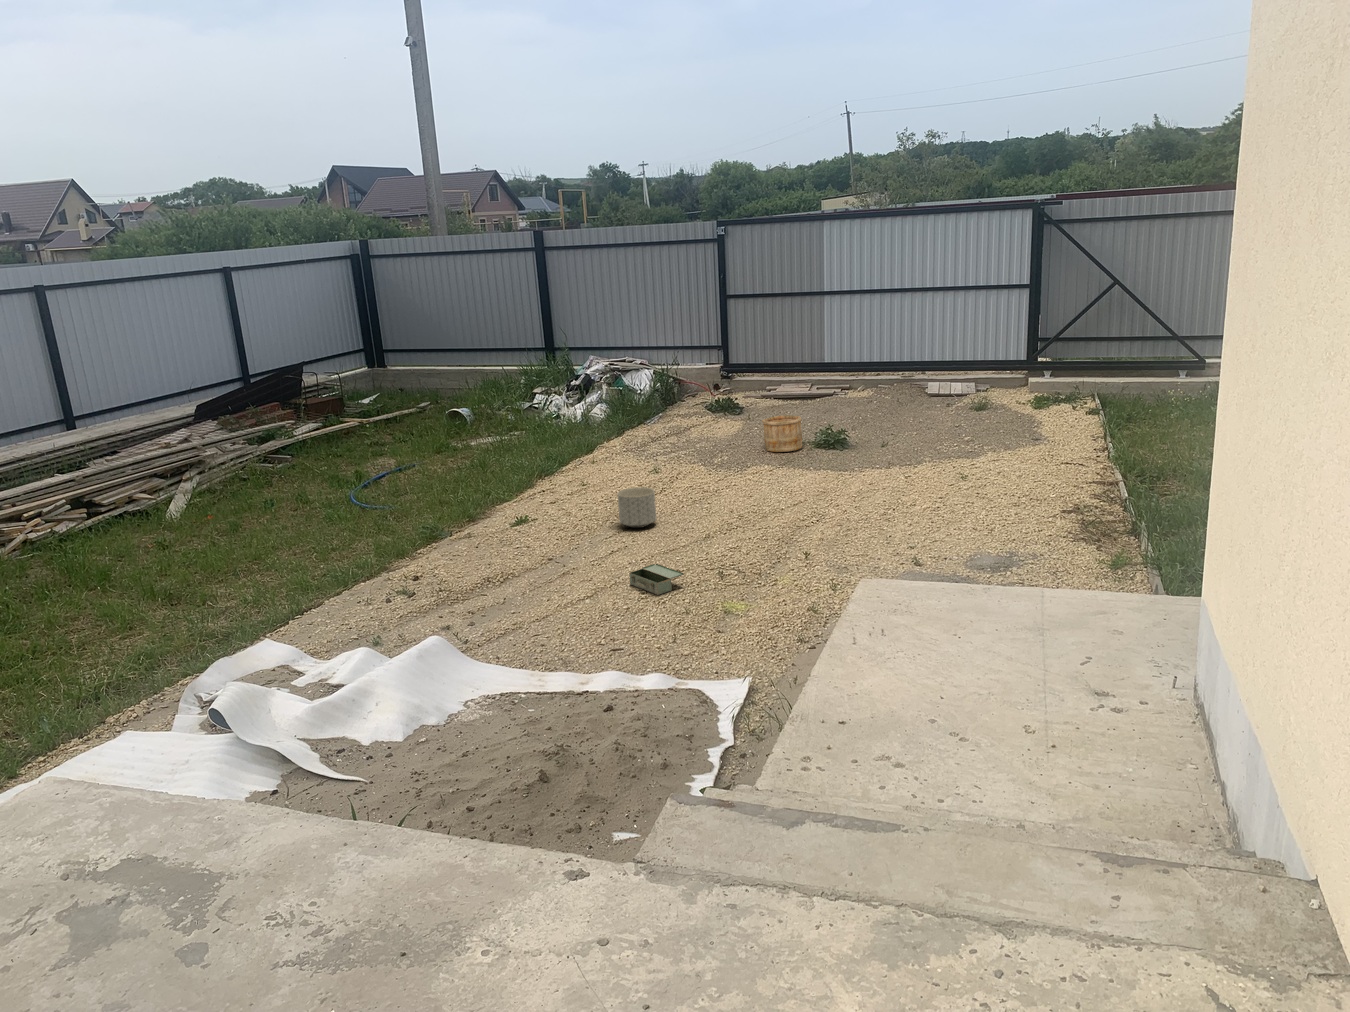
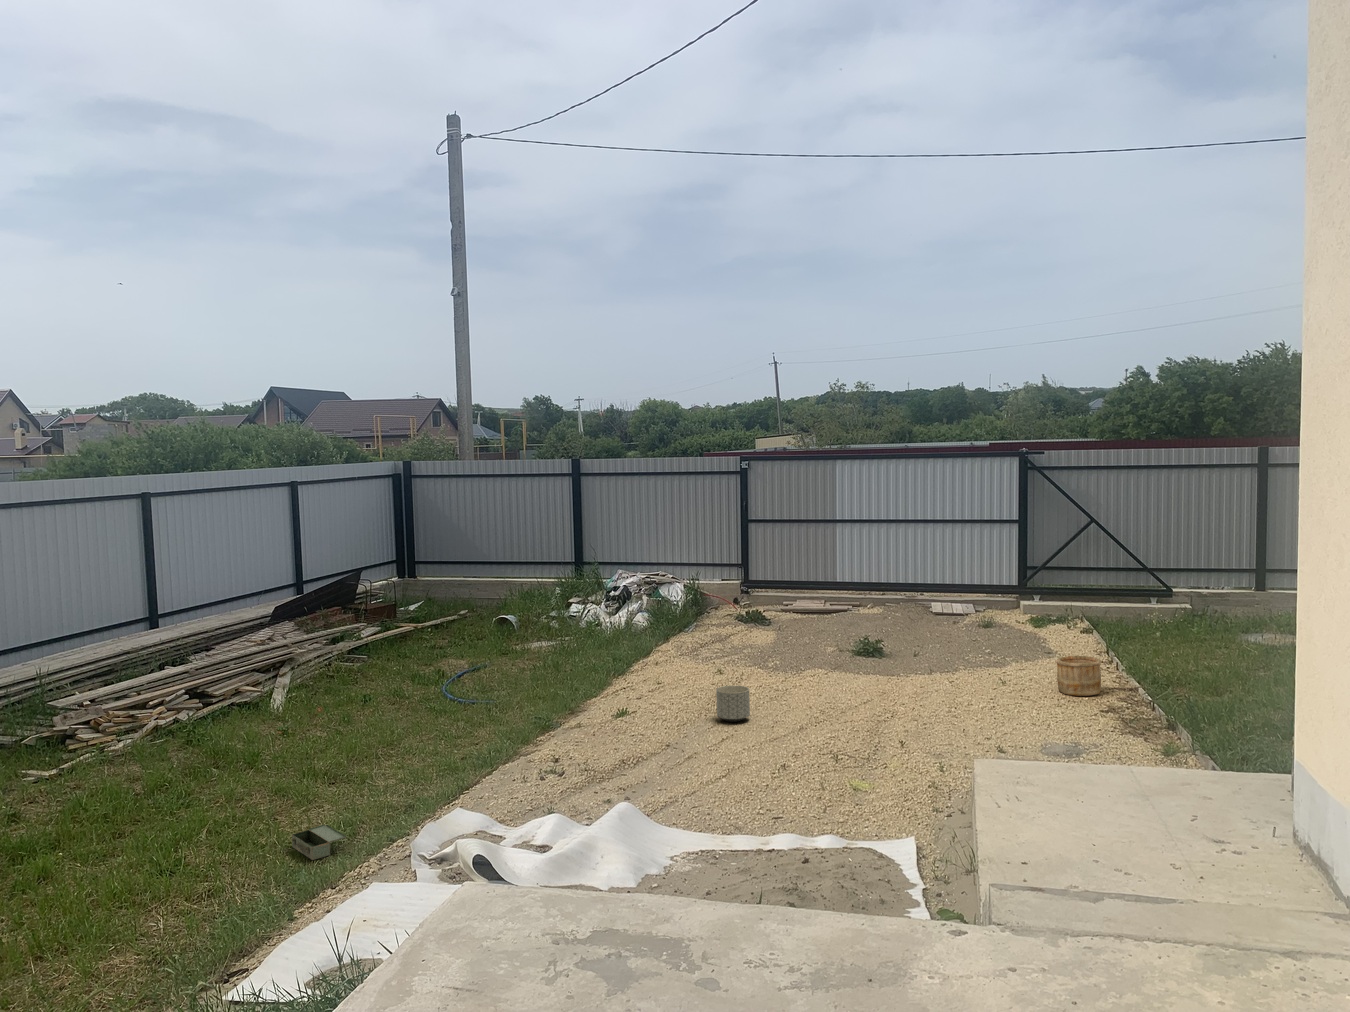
wooden bucket: present [762,415,802,452] -> present [1055,656,1101,696]
toolbox: present [629,564,684,595] -> present [292,825,346,860]

